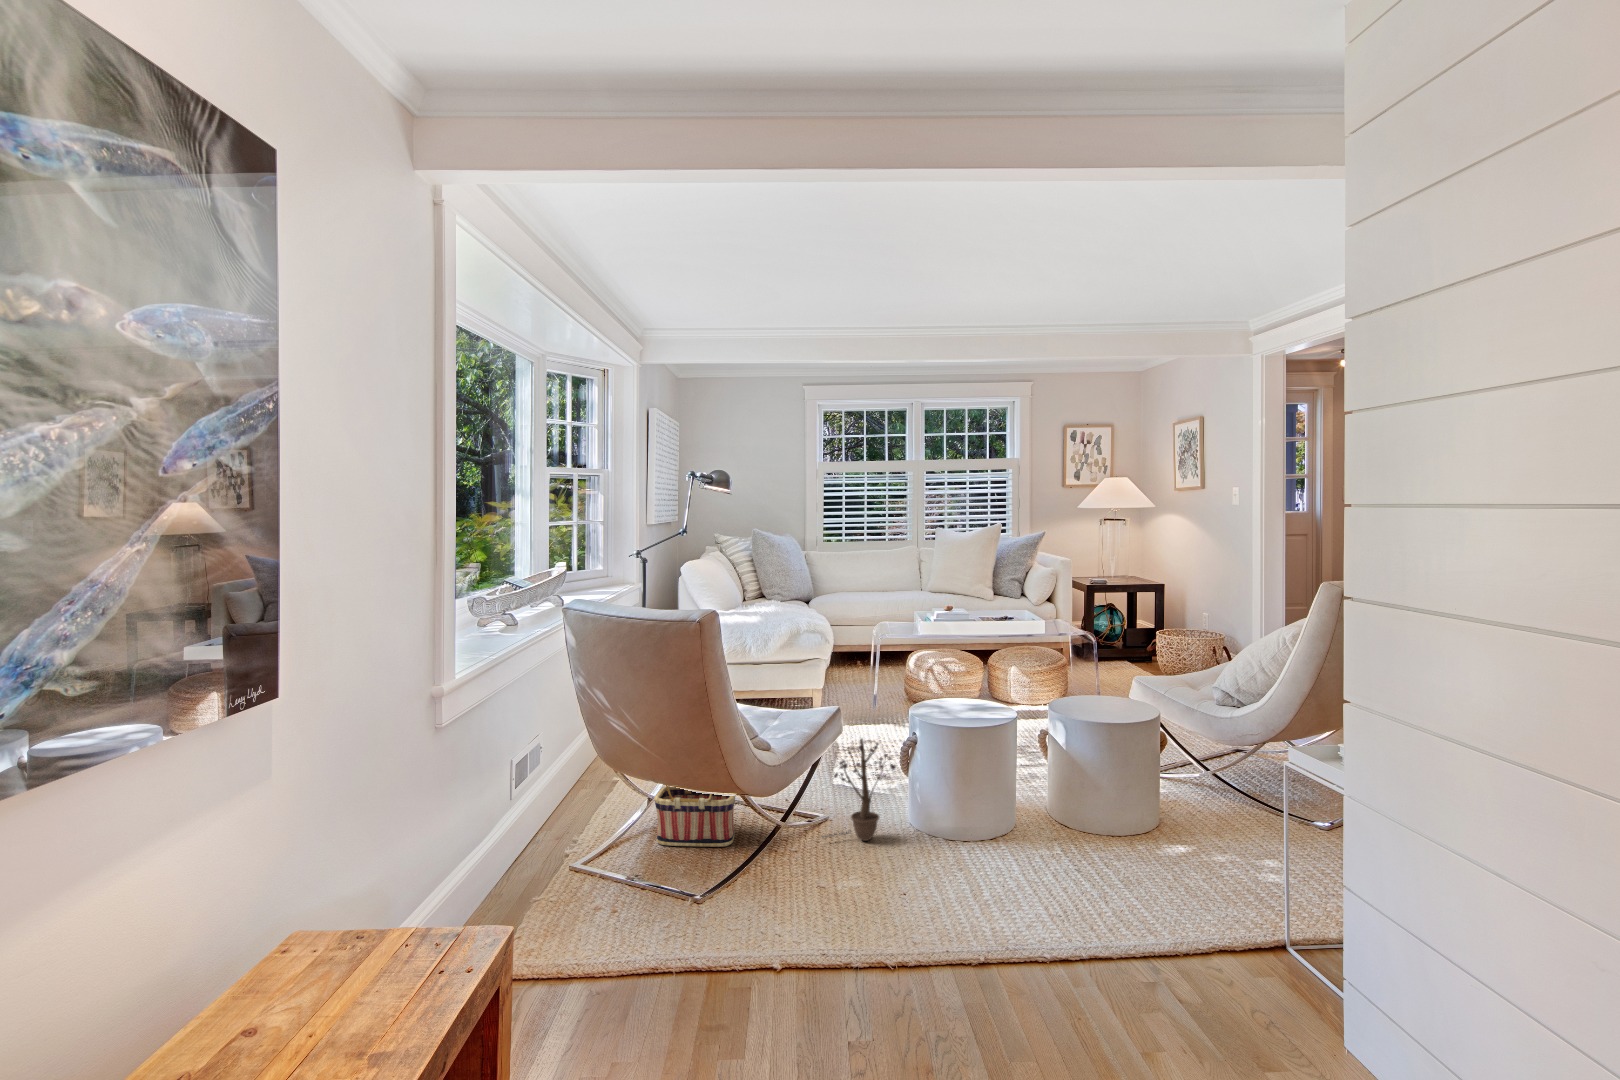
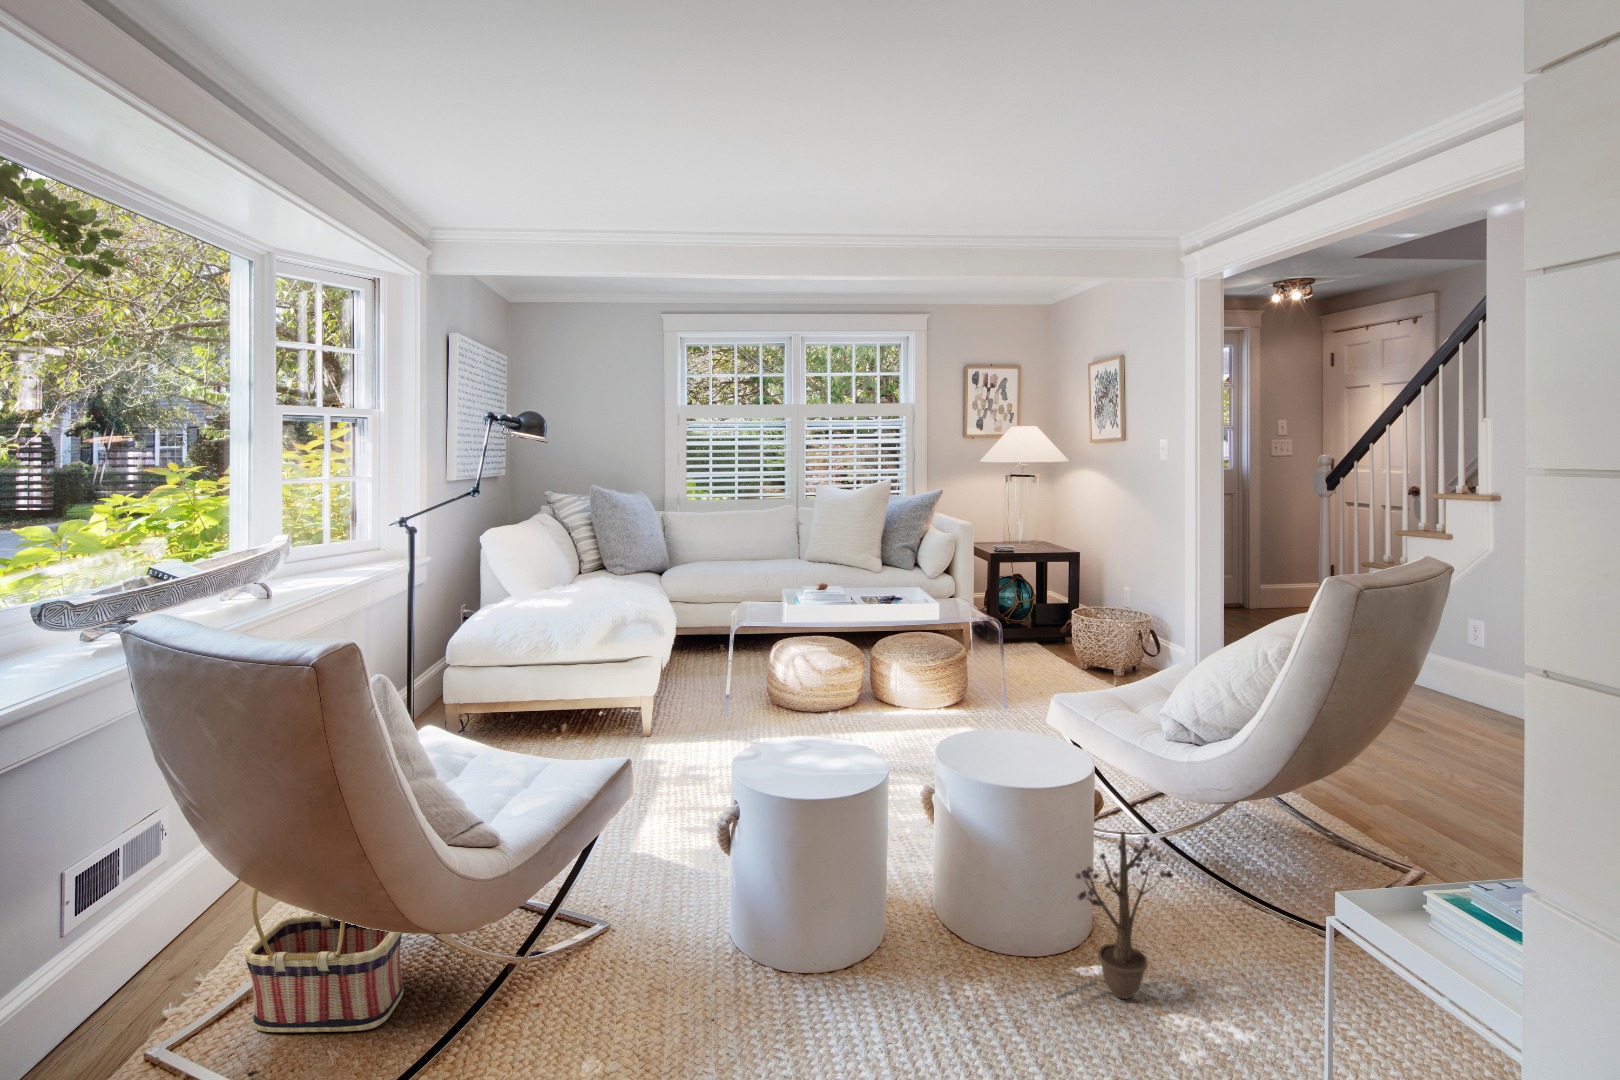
decorative plant: present [822,739,896,841] -> present [1056,832,1173,1000]

